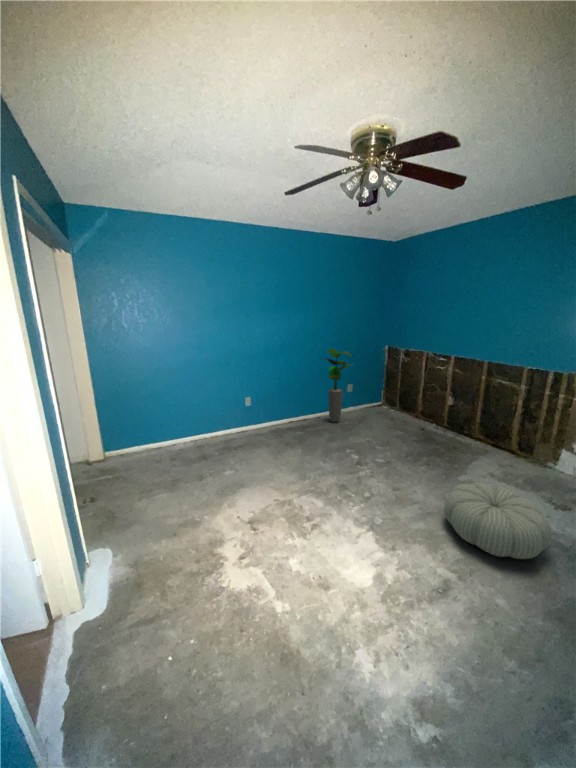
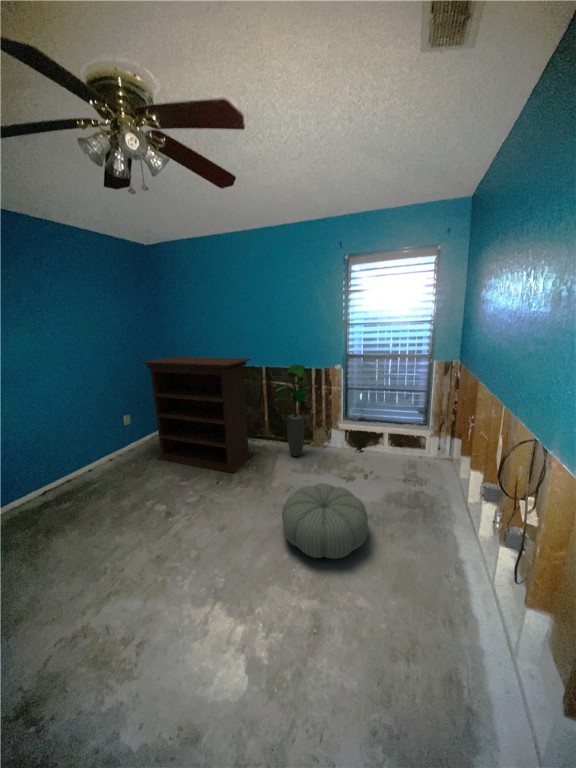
bookshelf: none [366,342,466,454] -> present [142,357,253,473]
potted plant: present [327,349,352,422] -> present [275,365,314,456]

